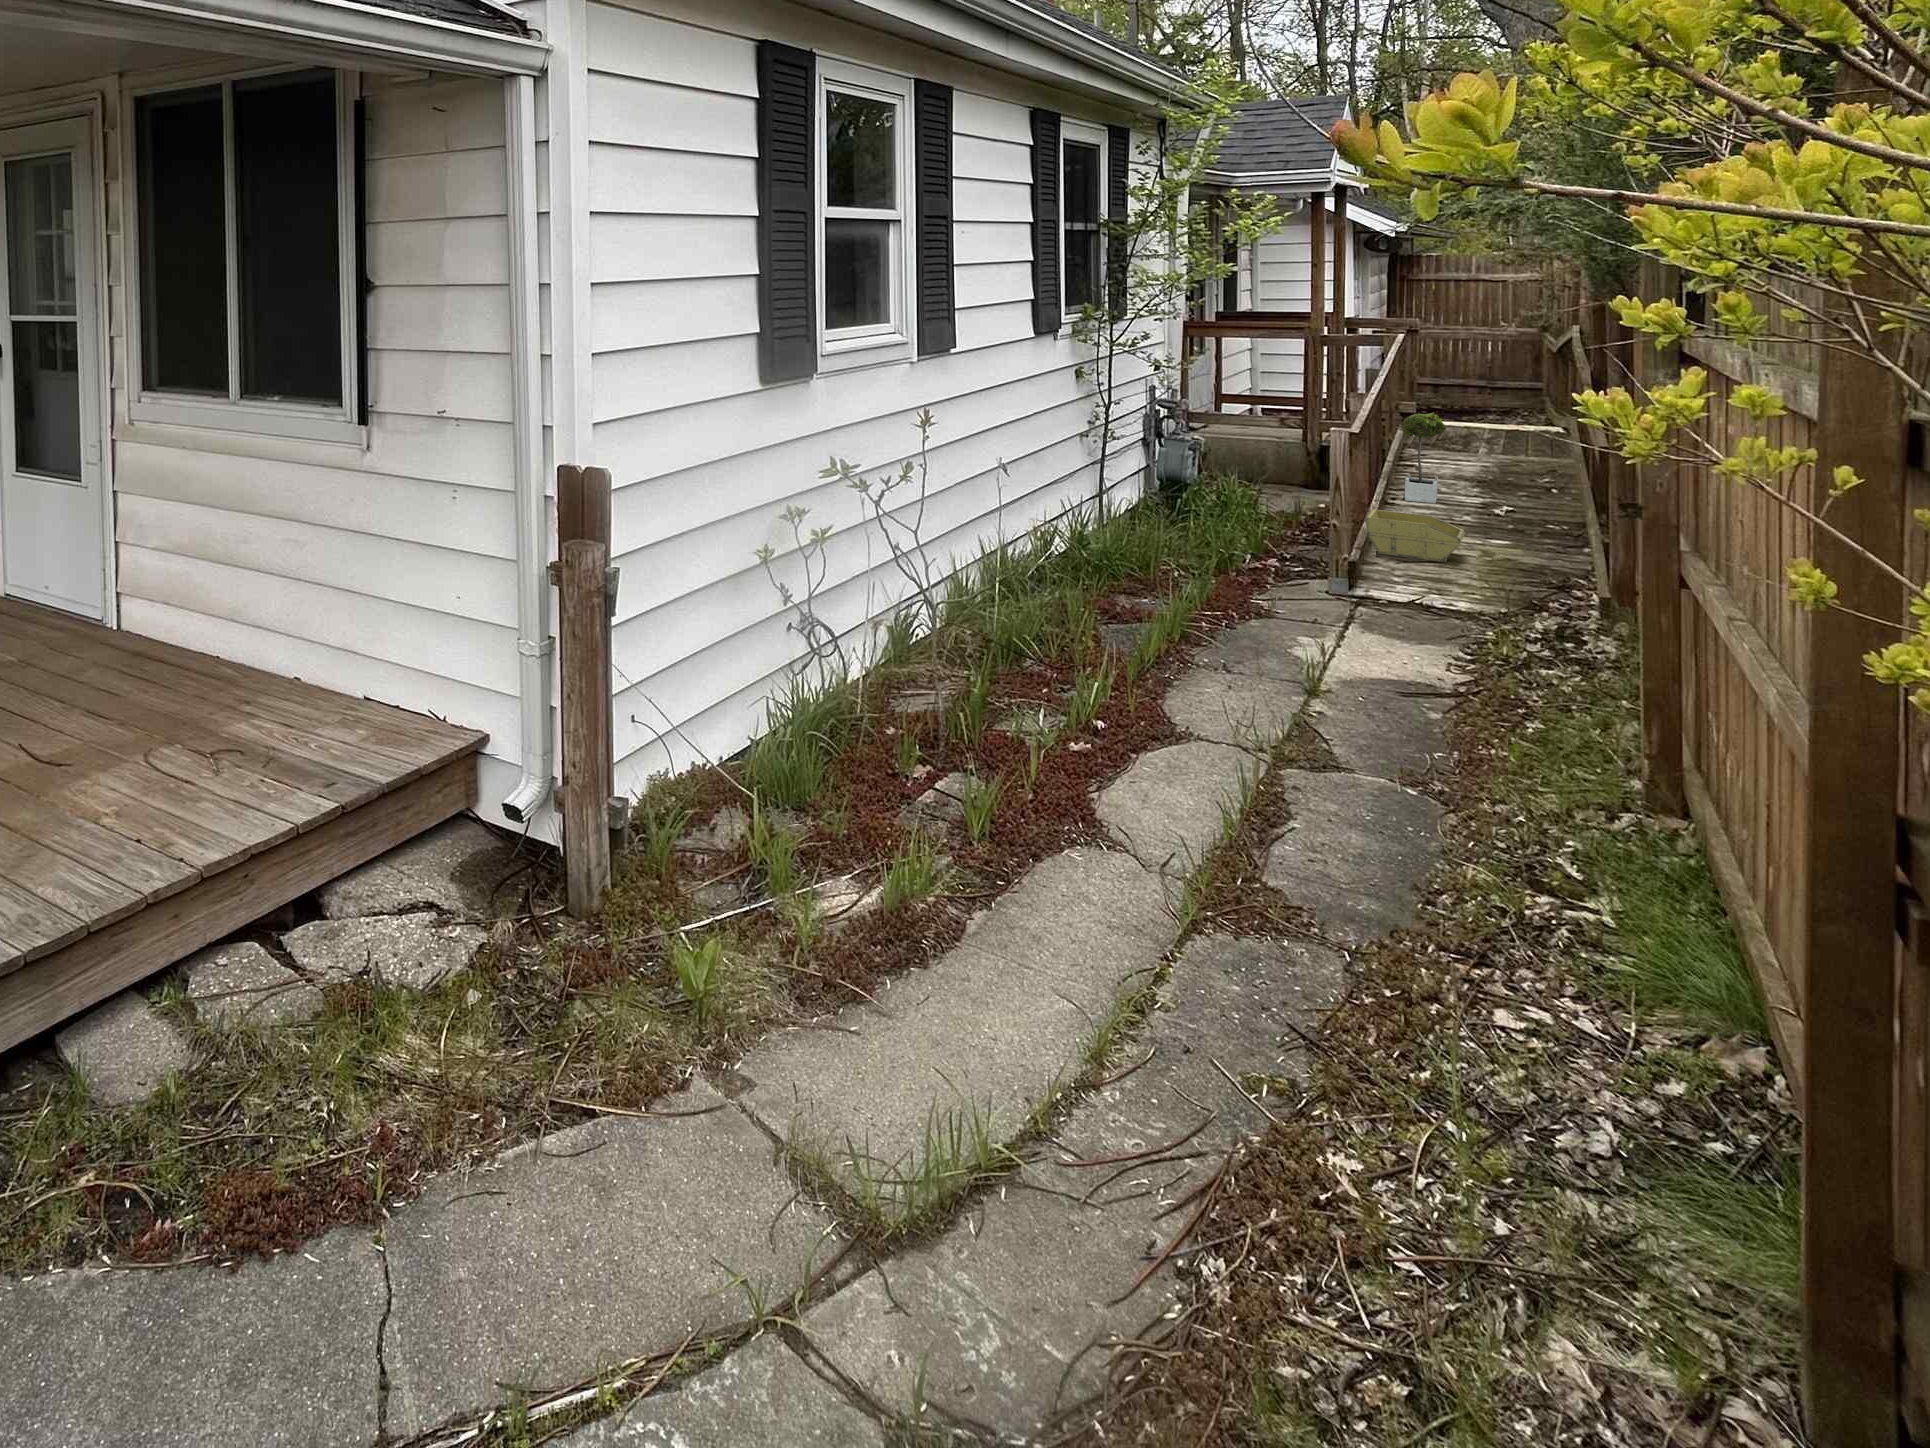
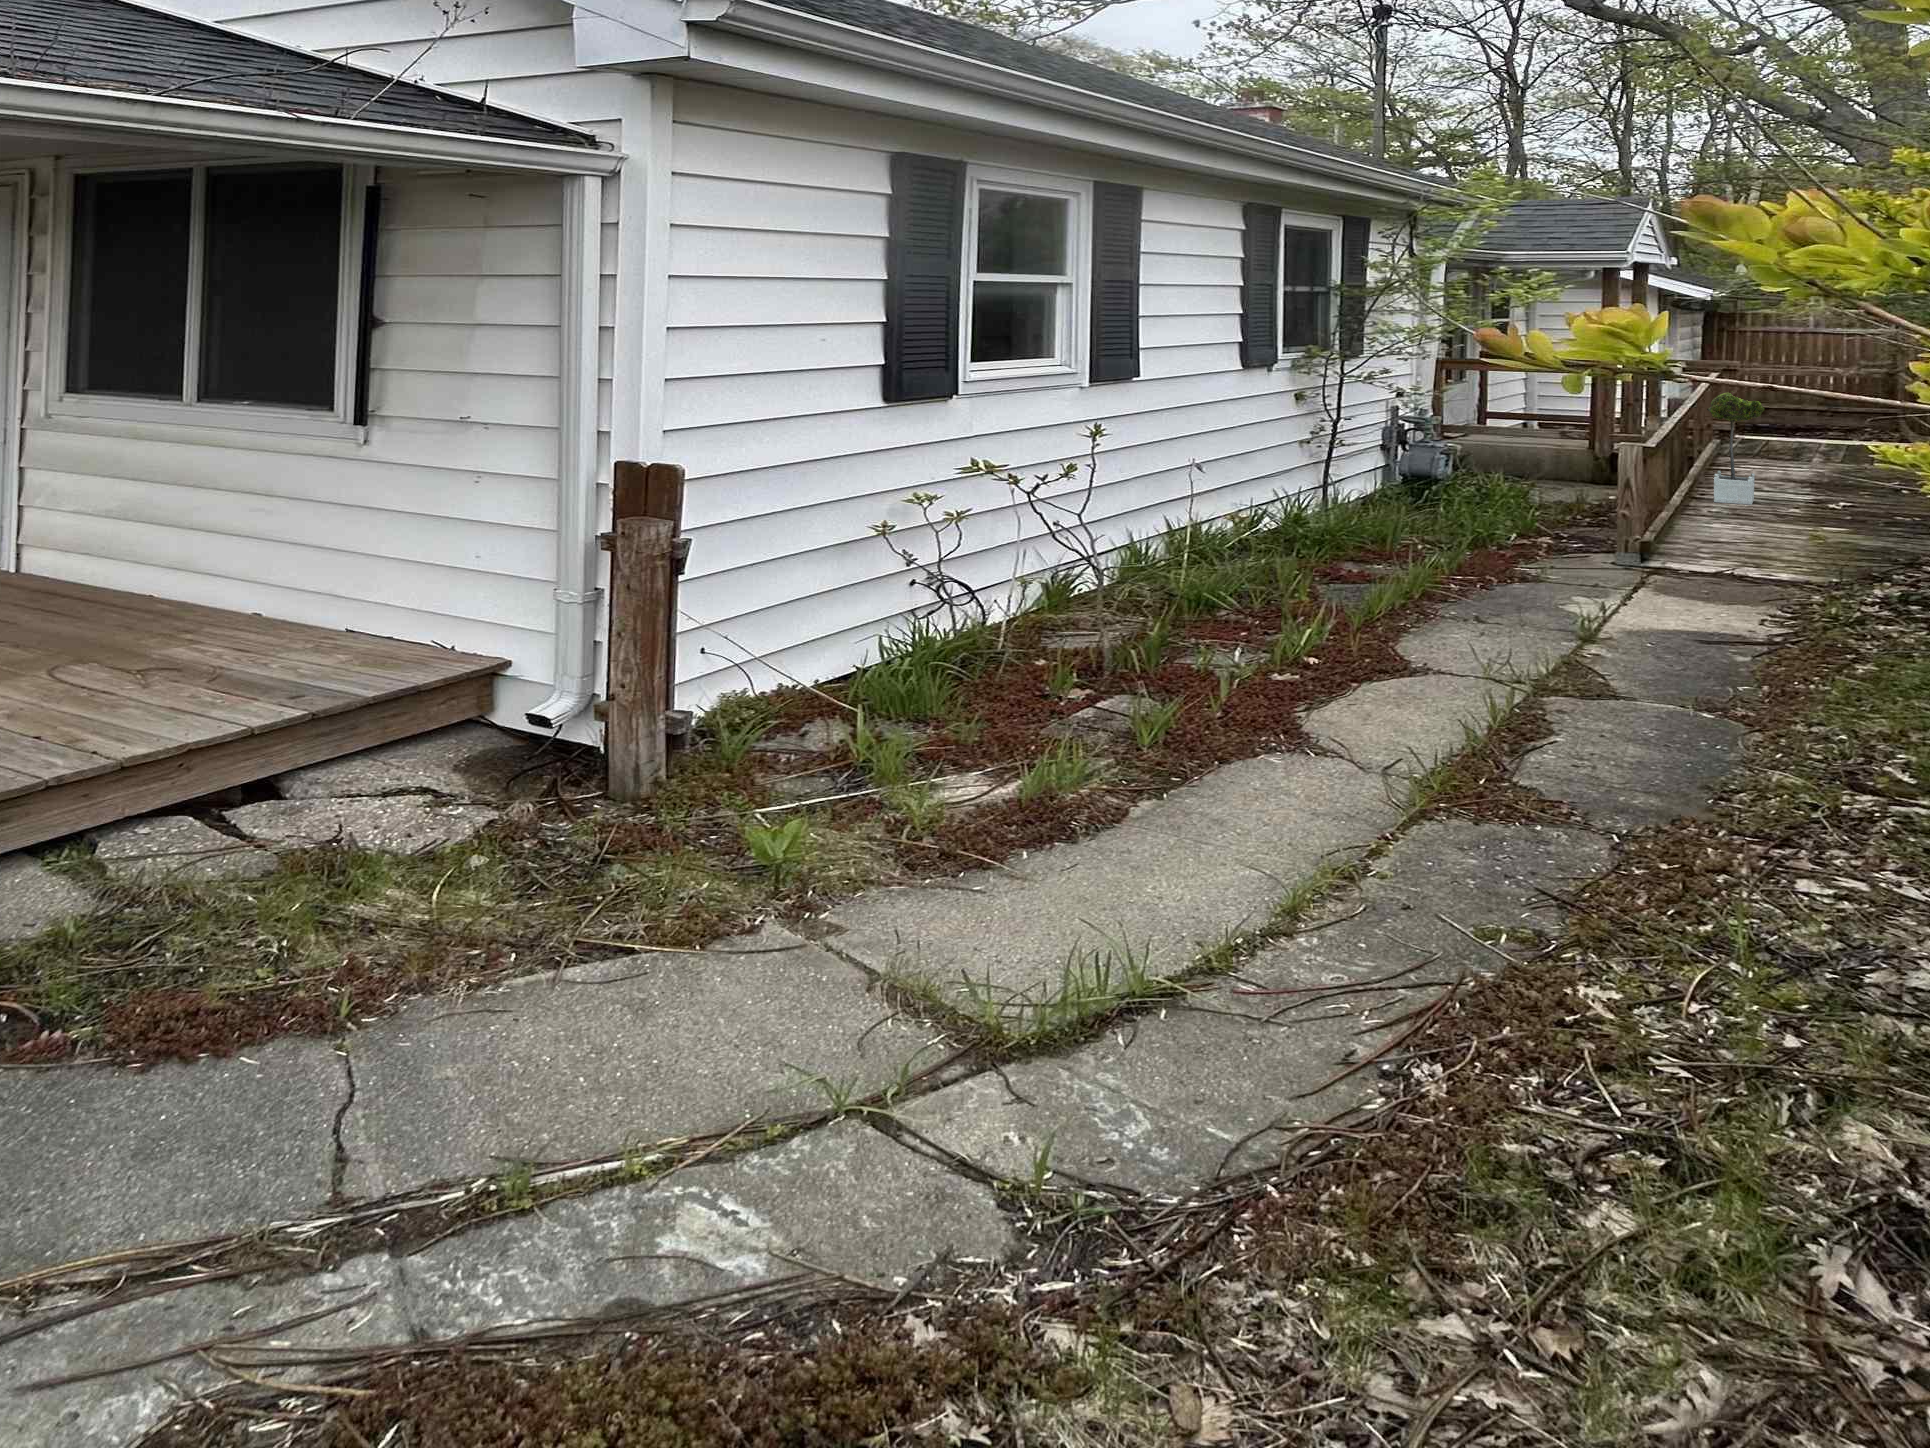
storage bin: present [1366,509,1465,562] -> none [1662,490,1785,548]

